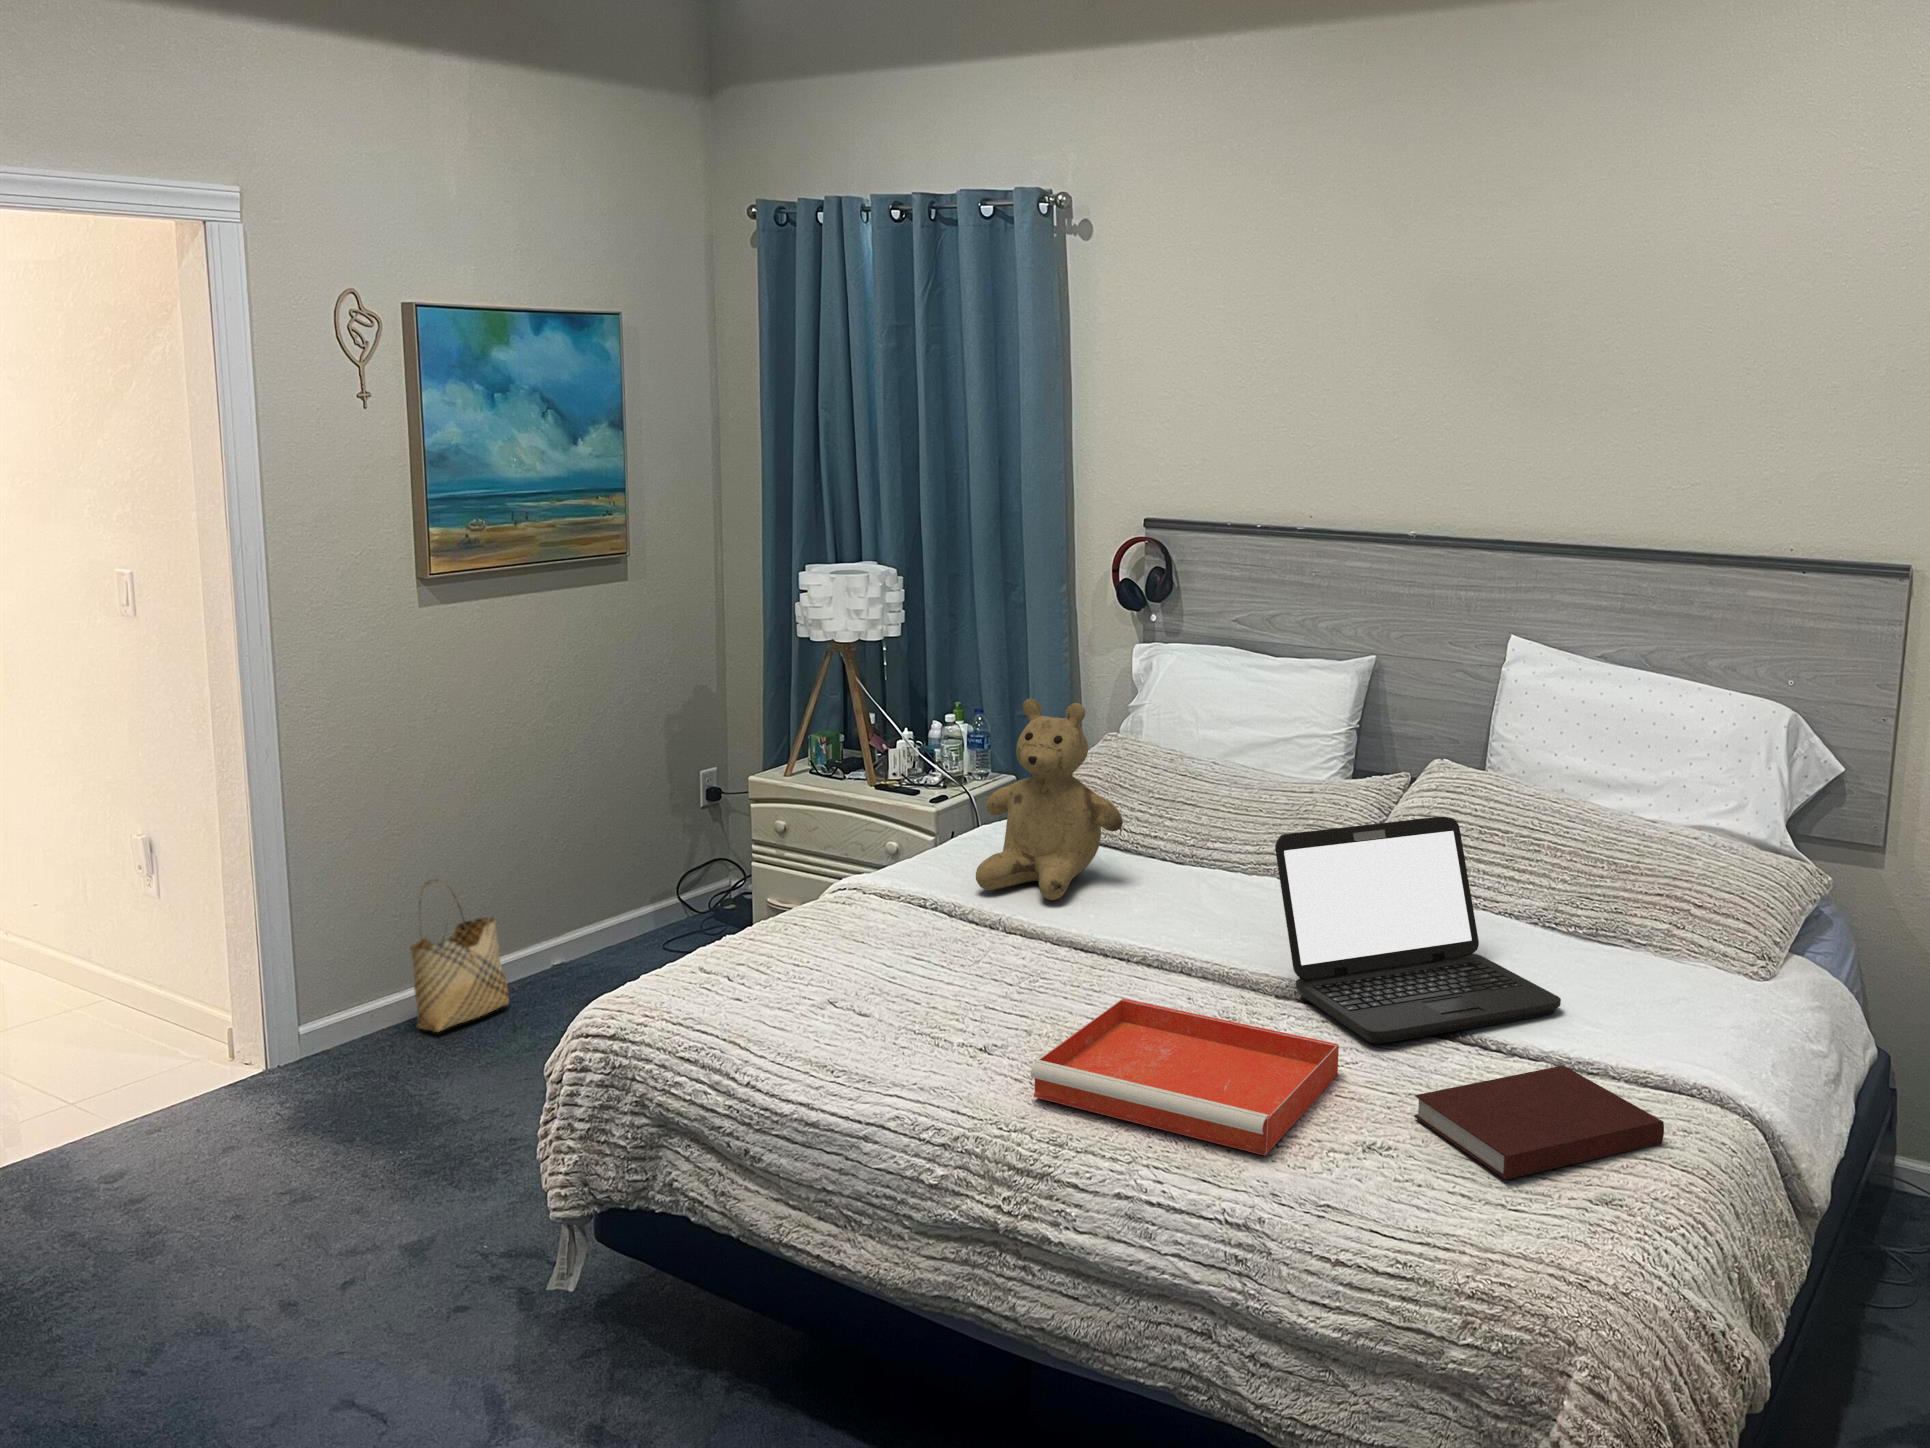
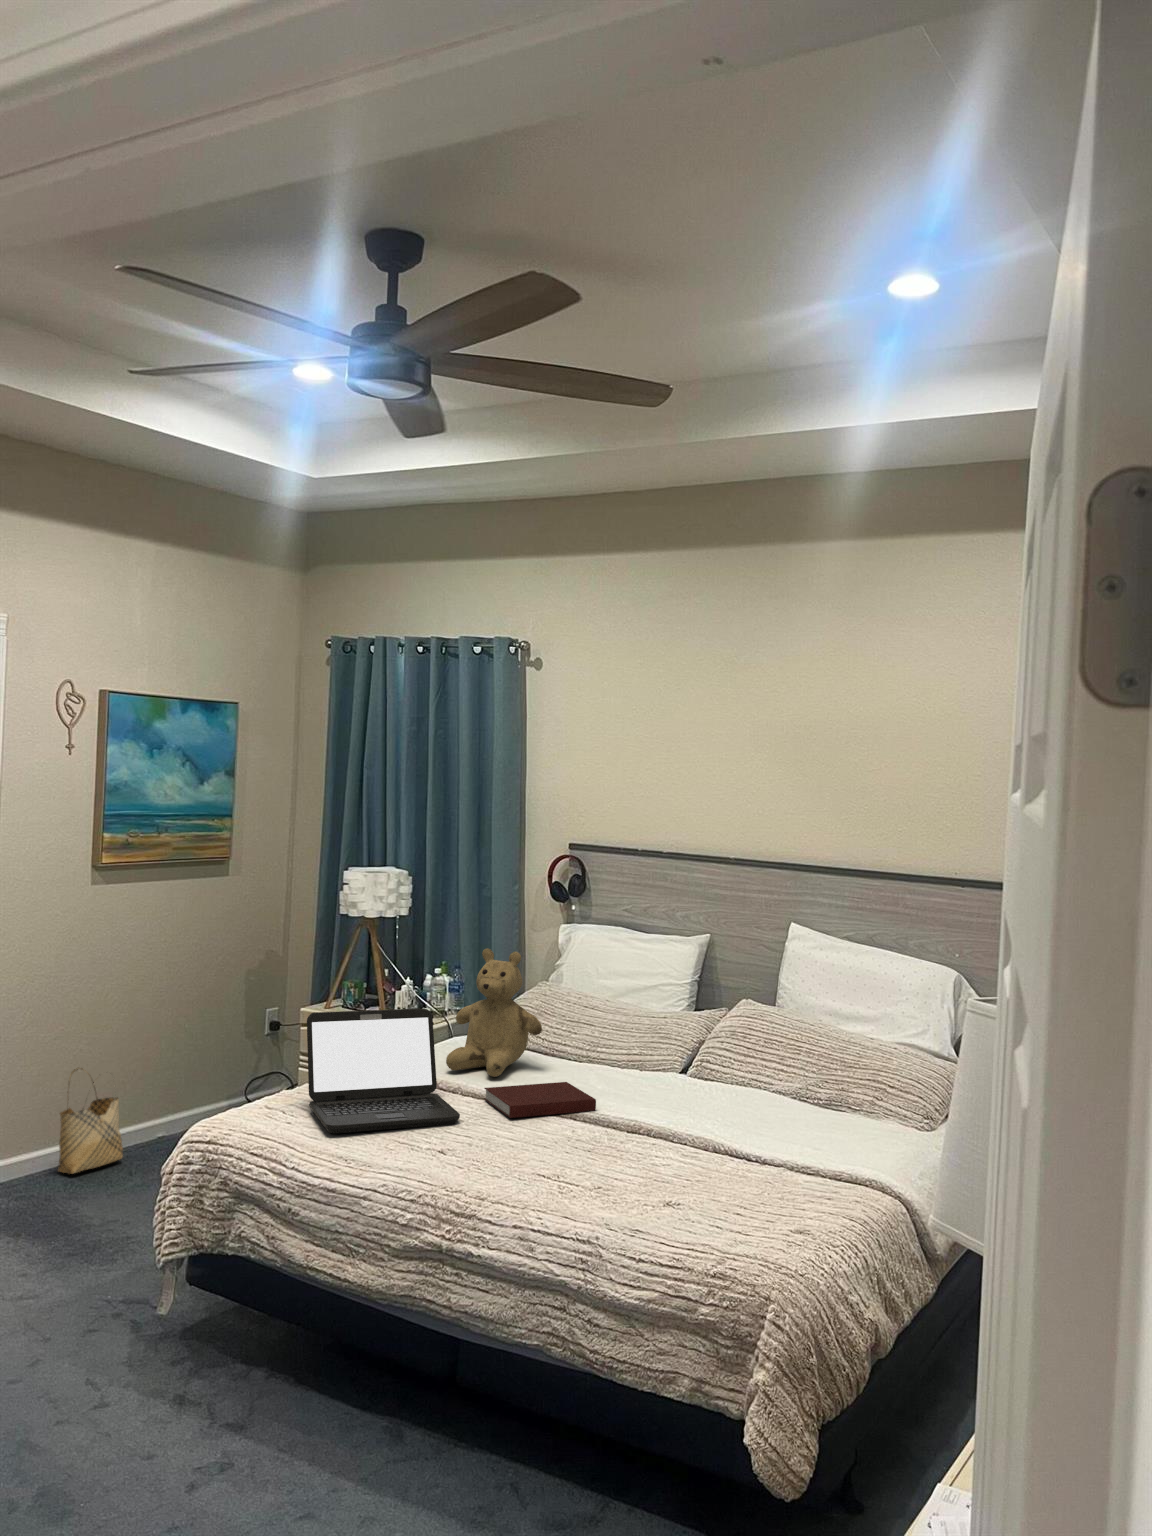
laptop: present [1275,817,1561,1044] -> present [307,1009,460,1133]
tray: present [1030,998,1339,1155] -> none [468,1124,657,1205]
notebook: present [1414,1065,1664,1180] -> present [484,1082,596,1118]

